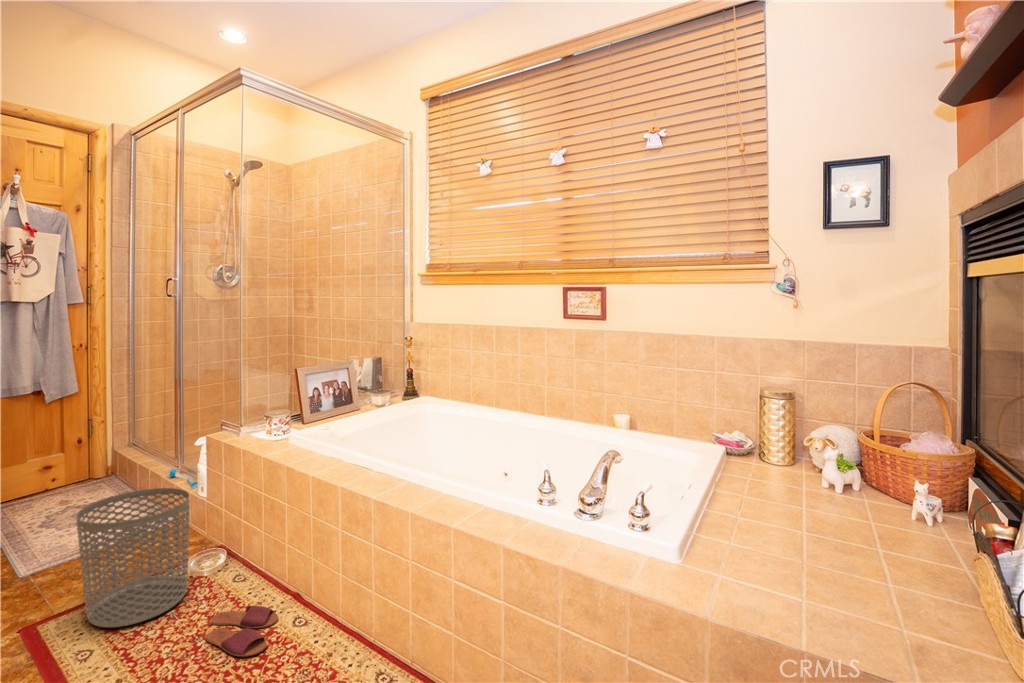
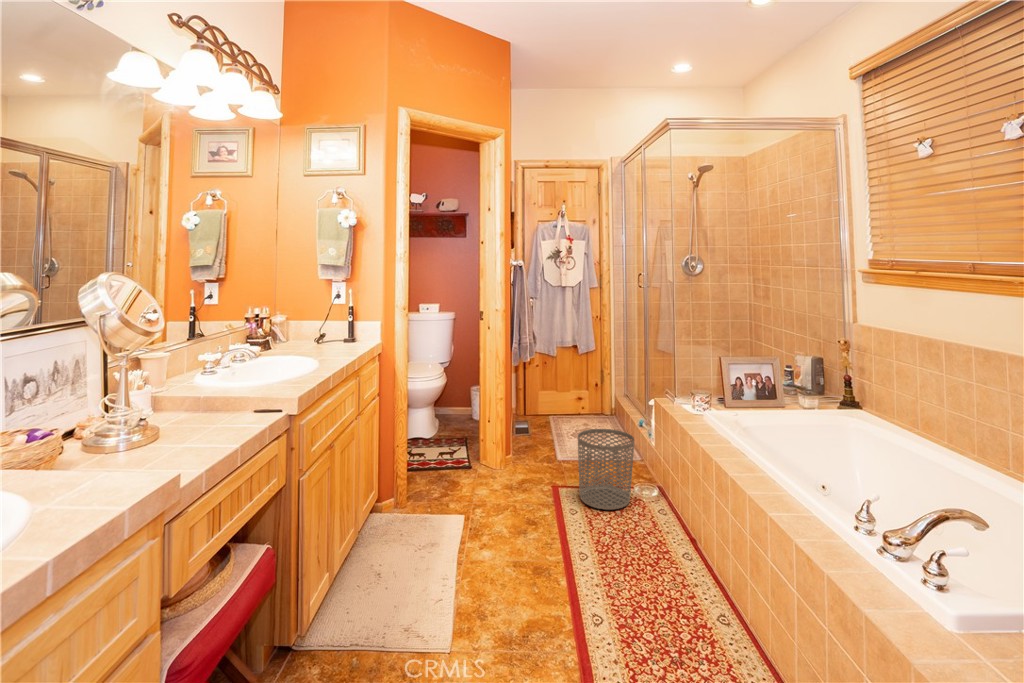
slippers: present [205,606,278,657] -> none [629,524,675,560]

